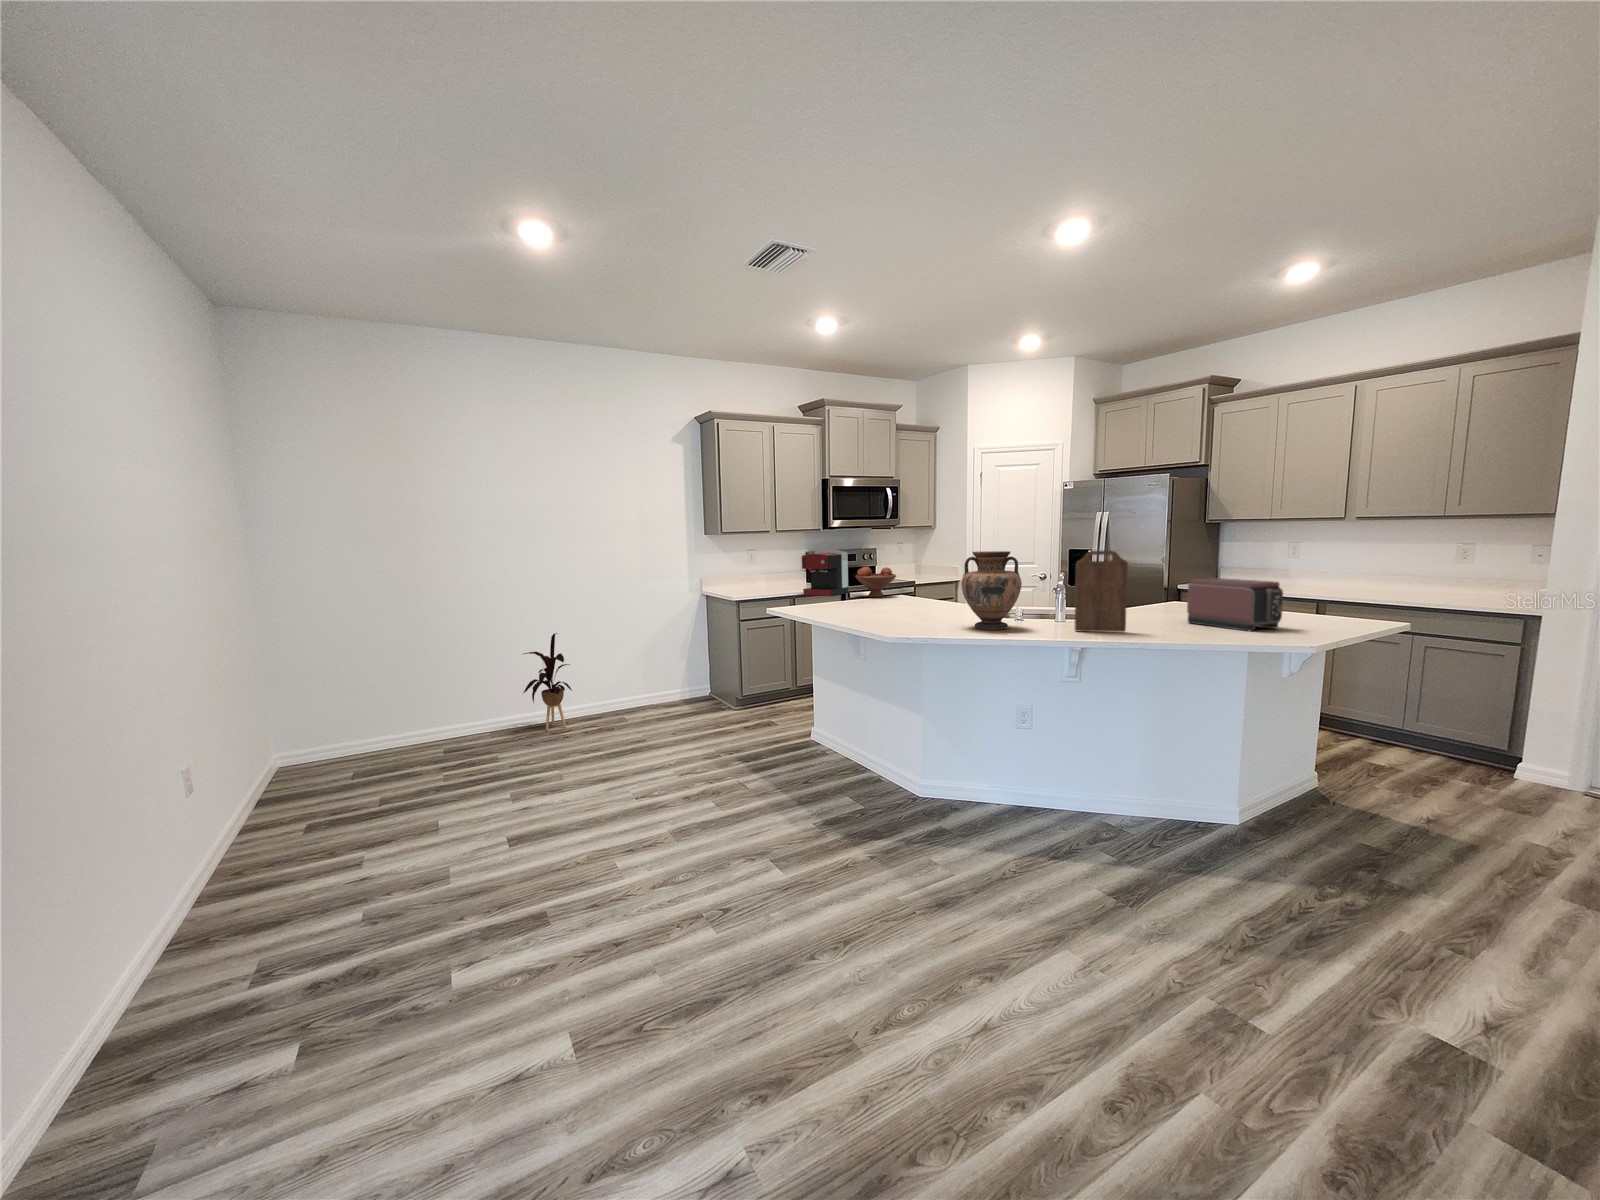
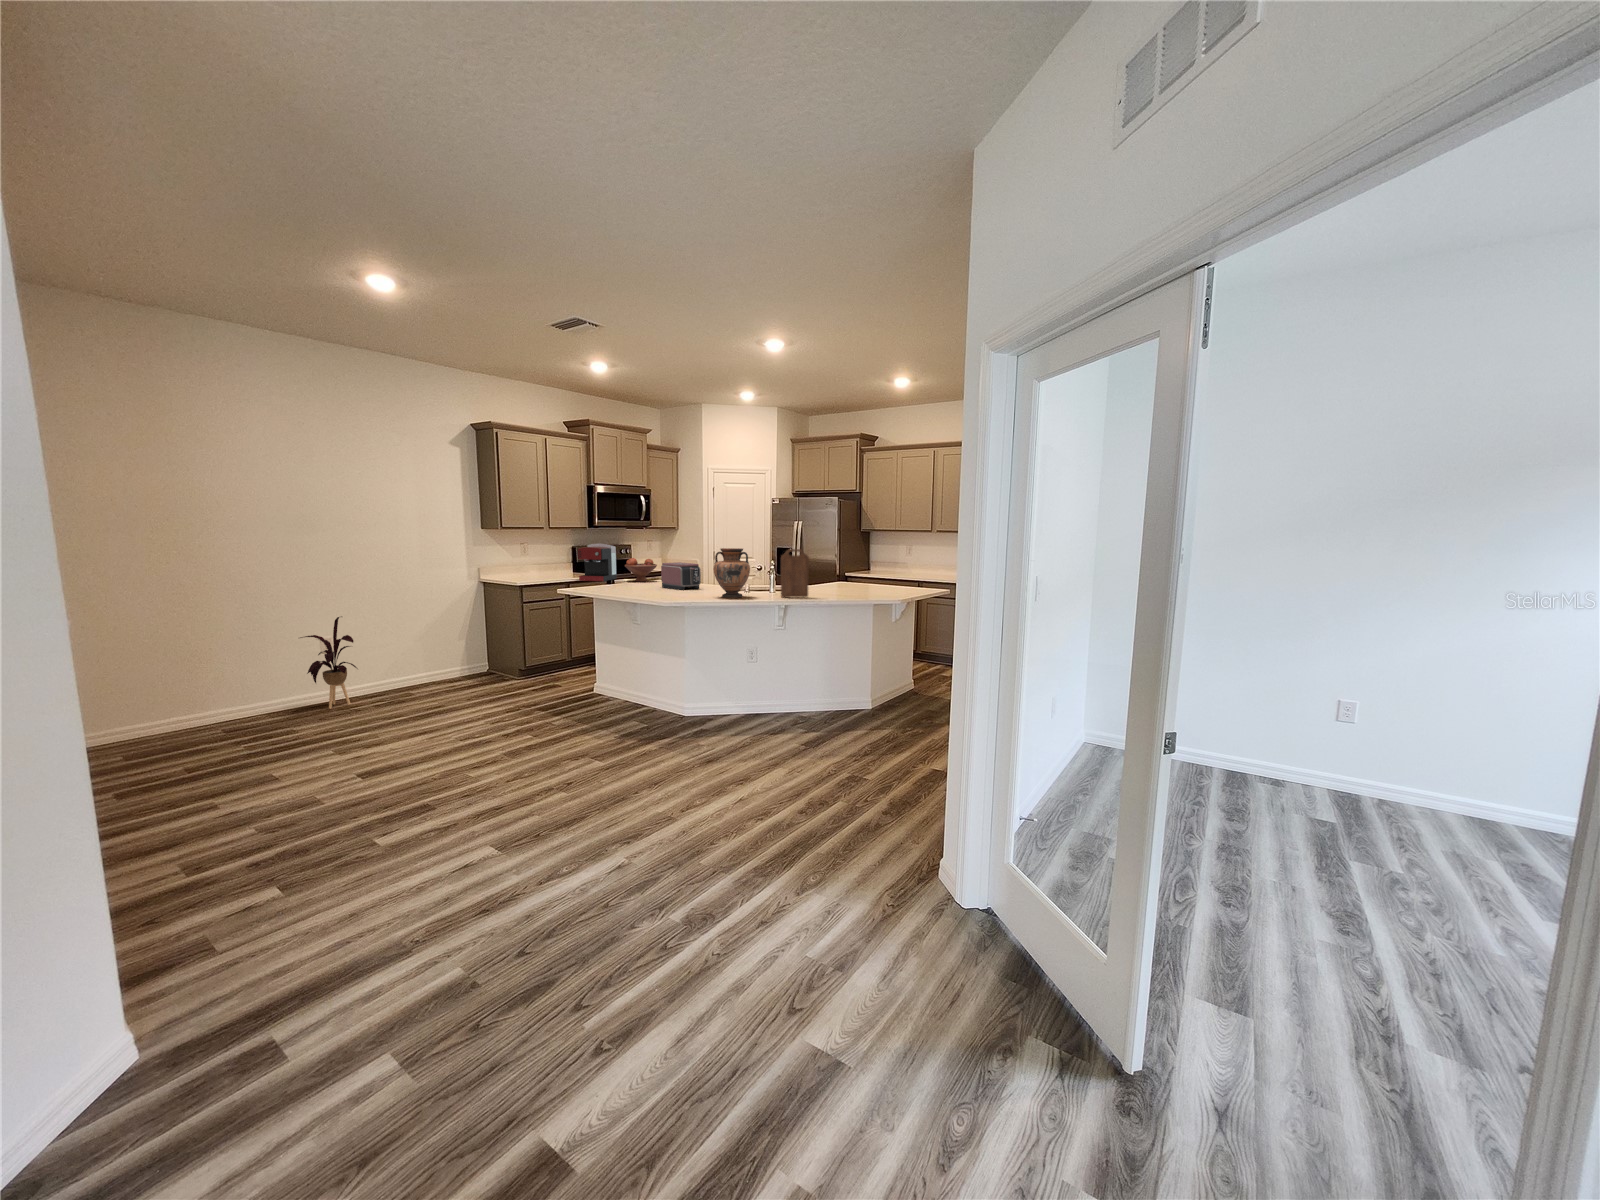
toaster: present [1187,578,1283,631] -> present [661,562,701,590]

